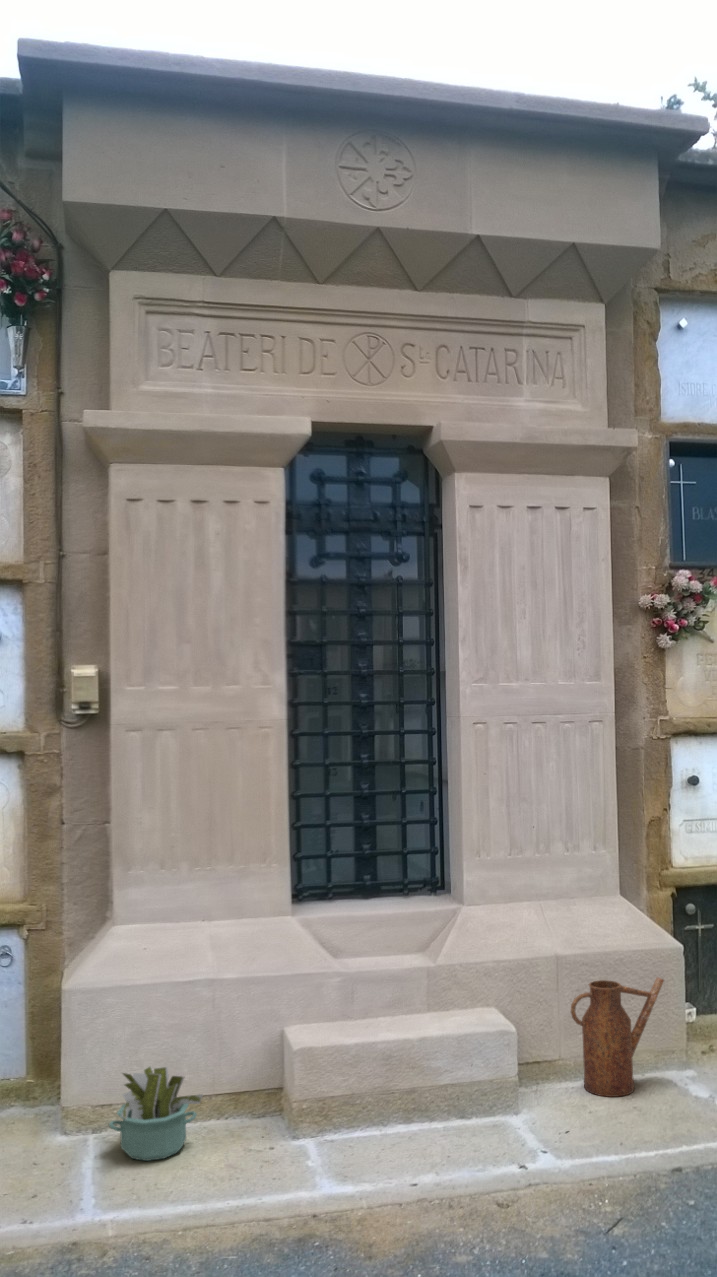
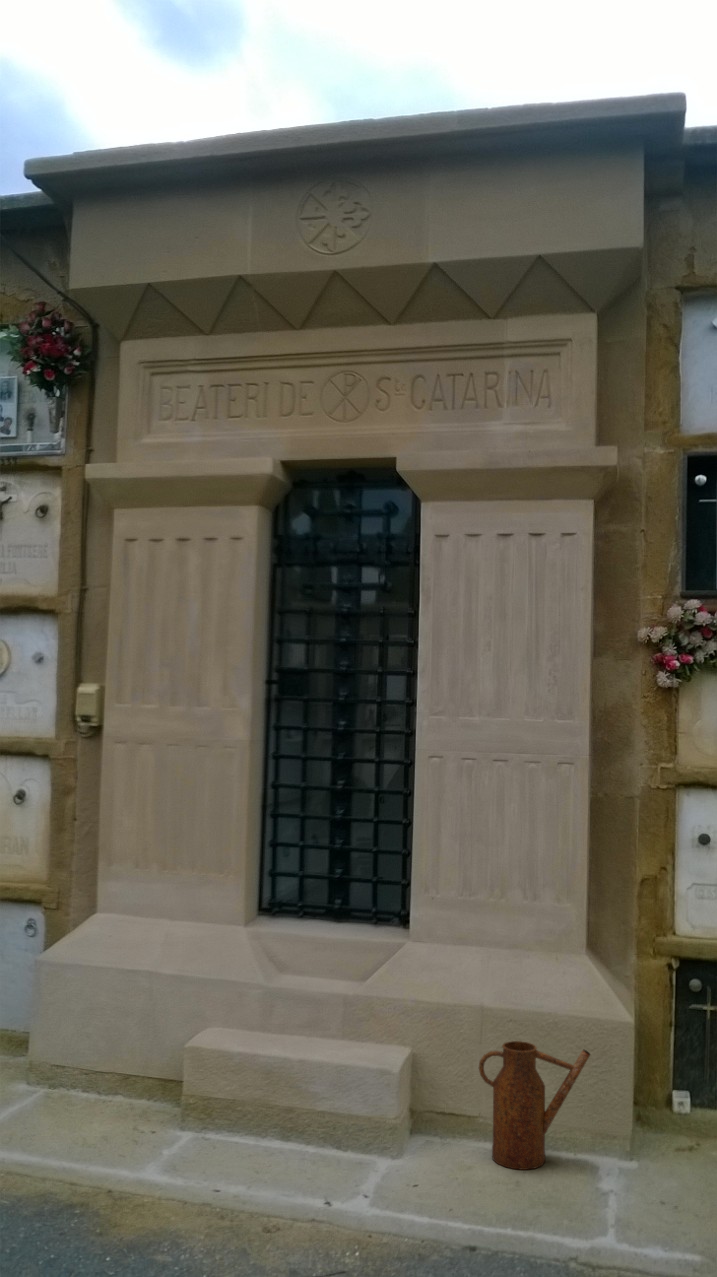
decorative plant: present [109,1066,203,1161] -> none [32,1036,116,1118]

